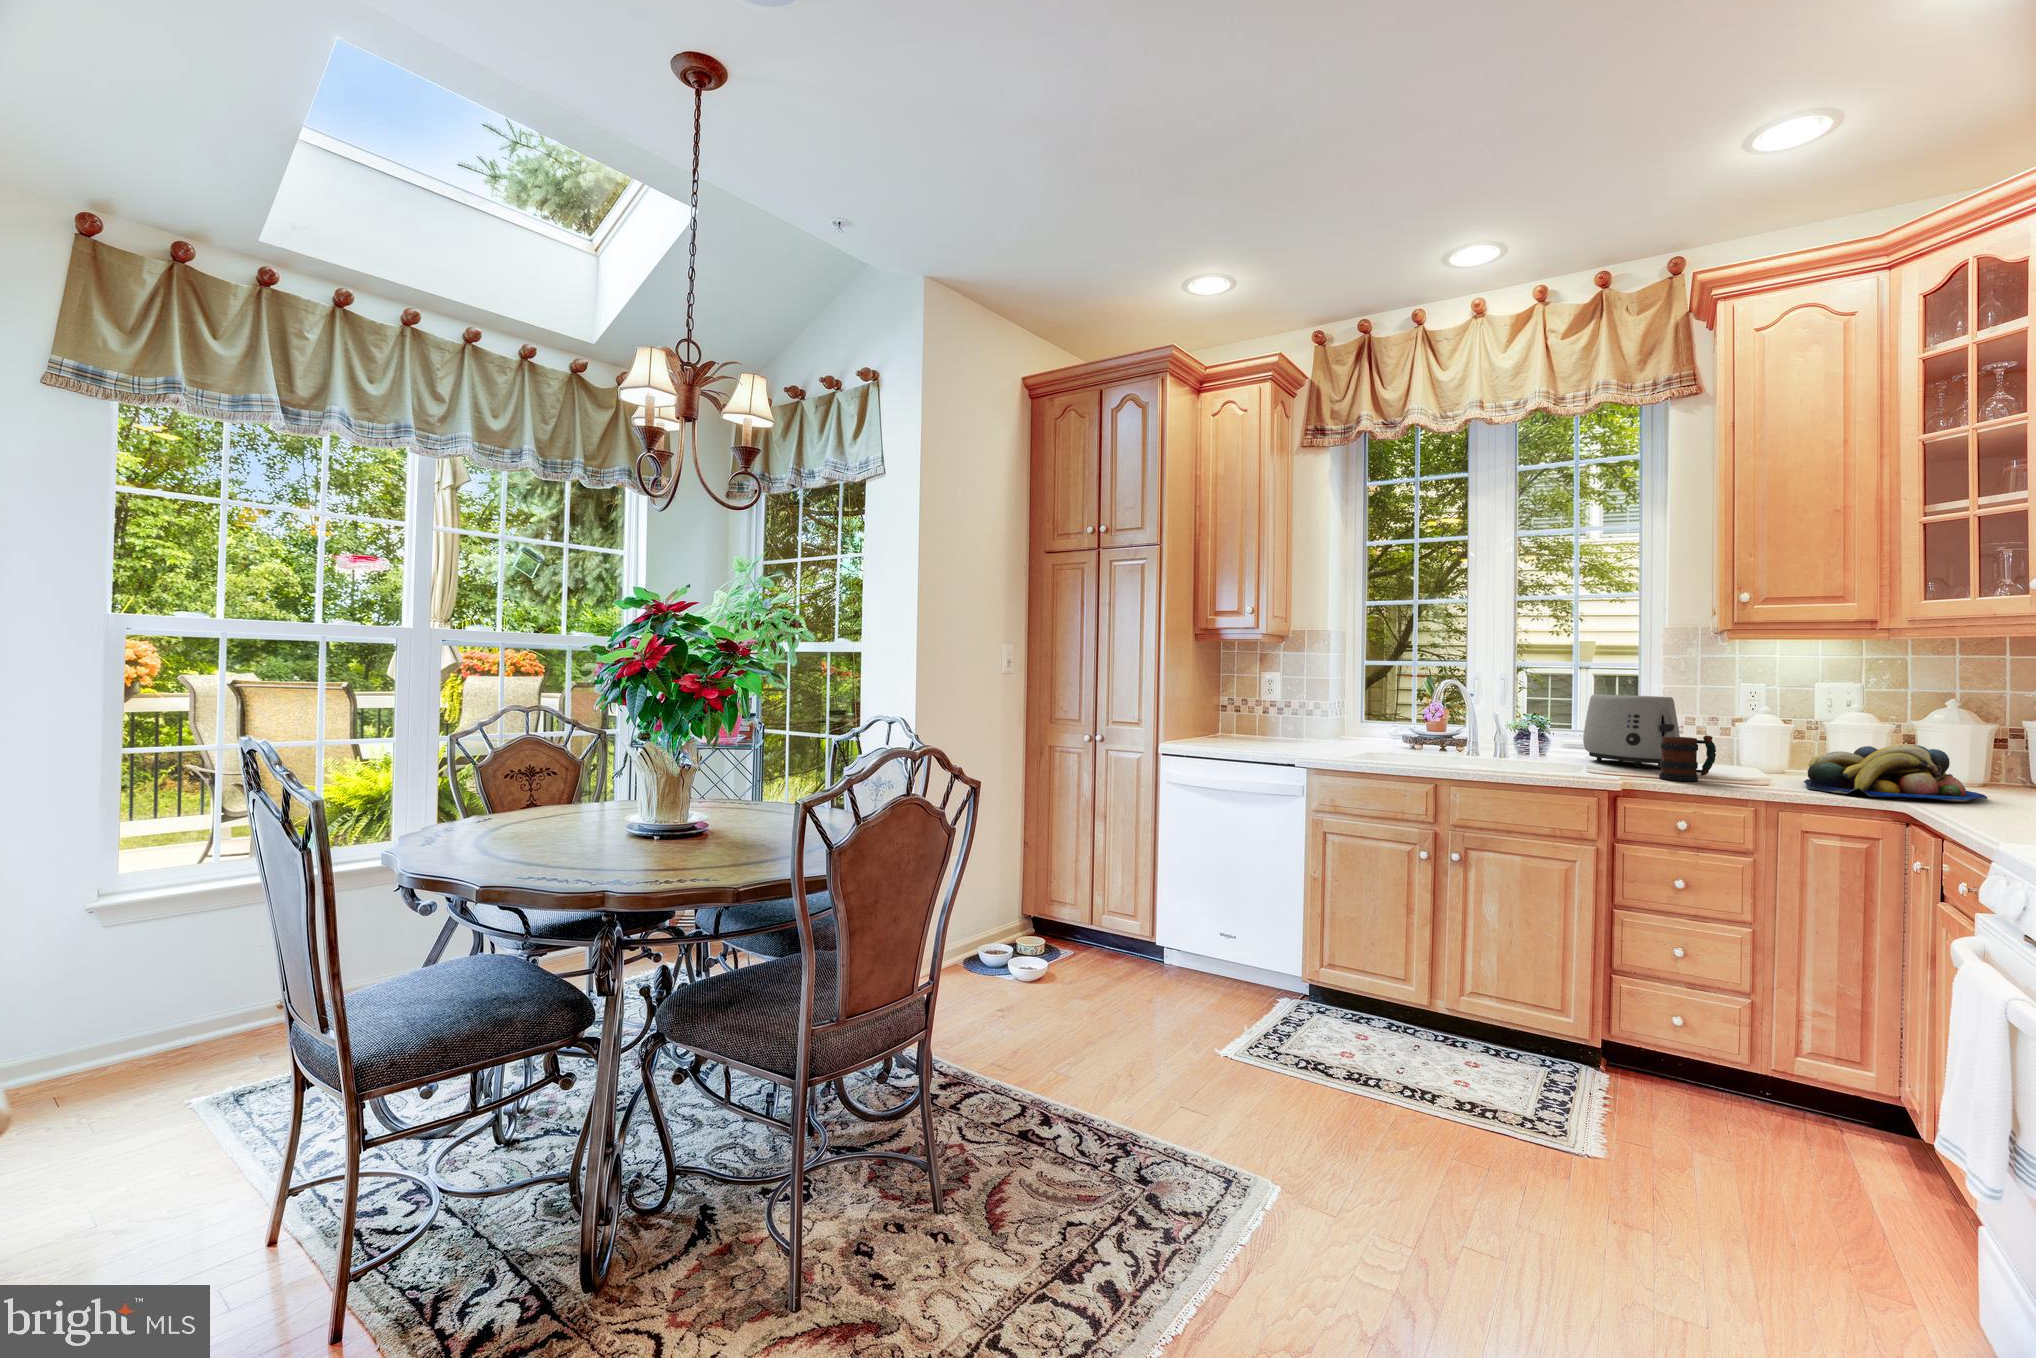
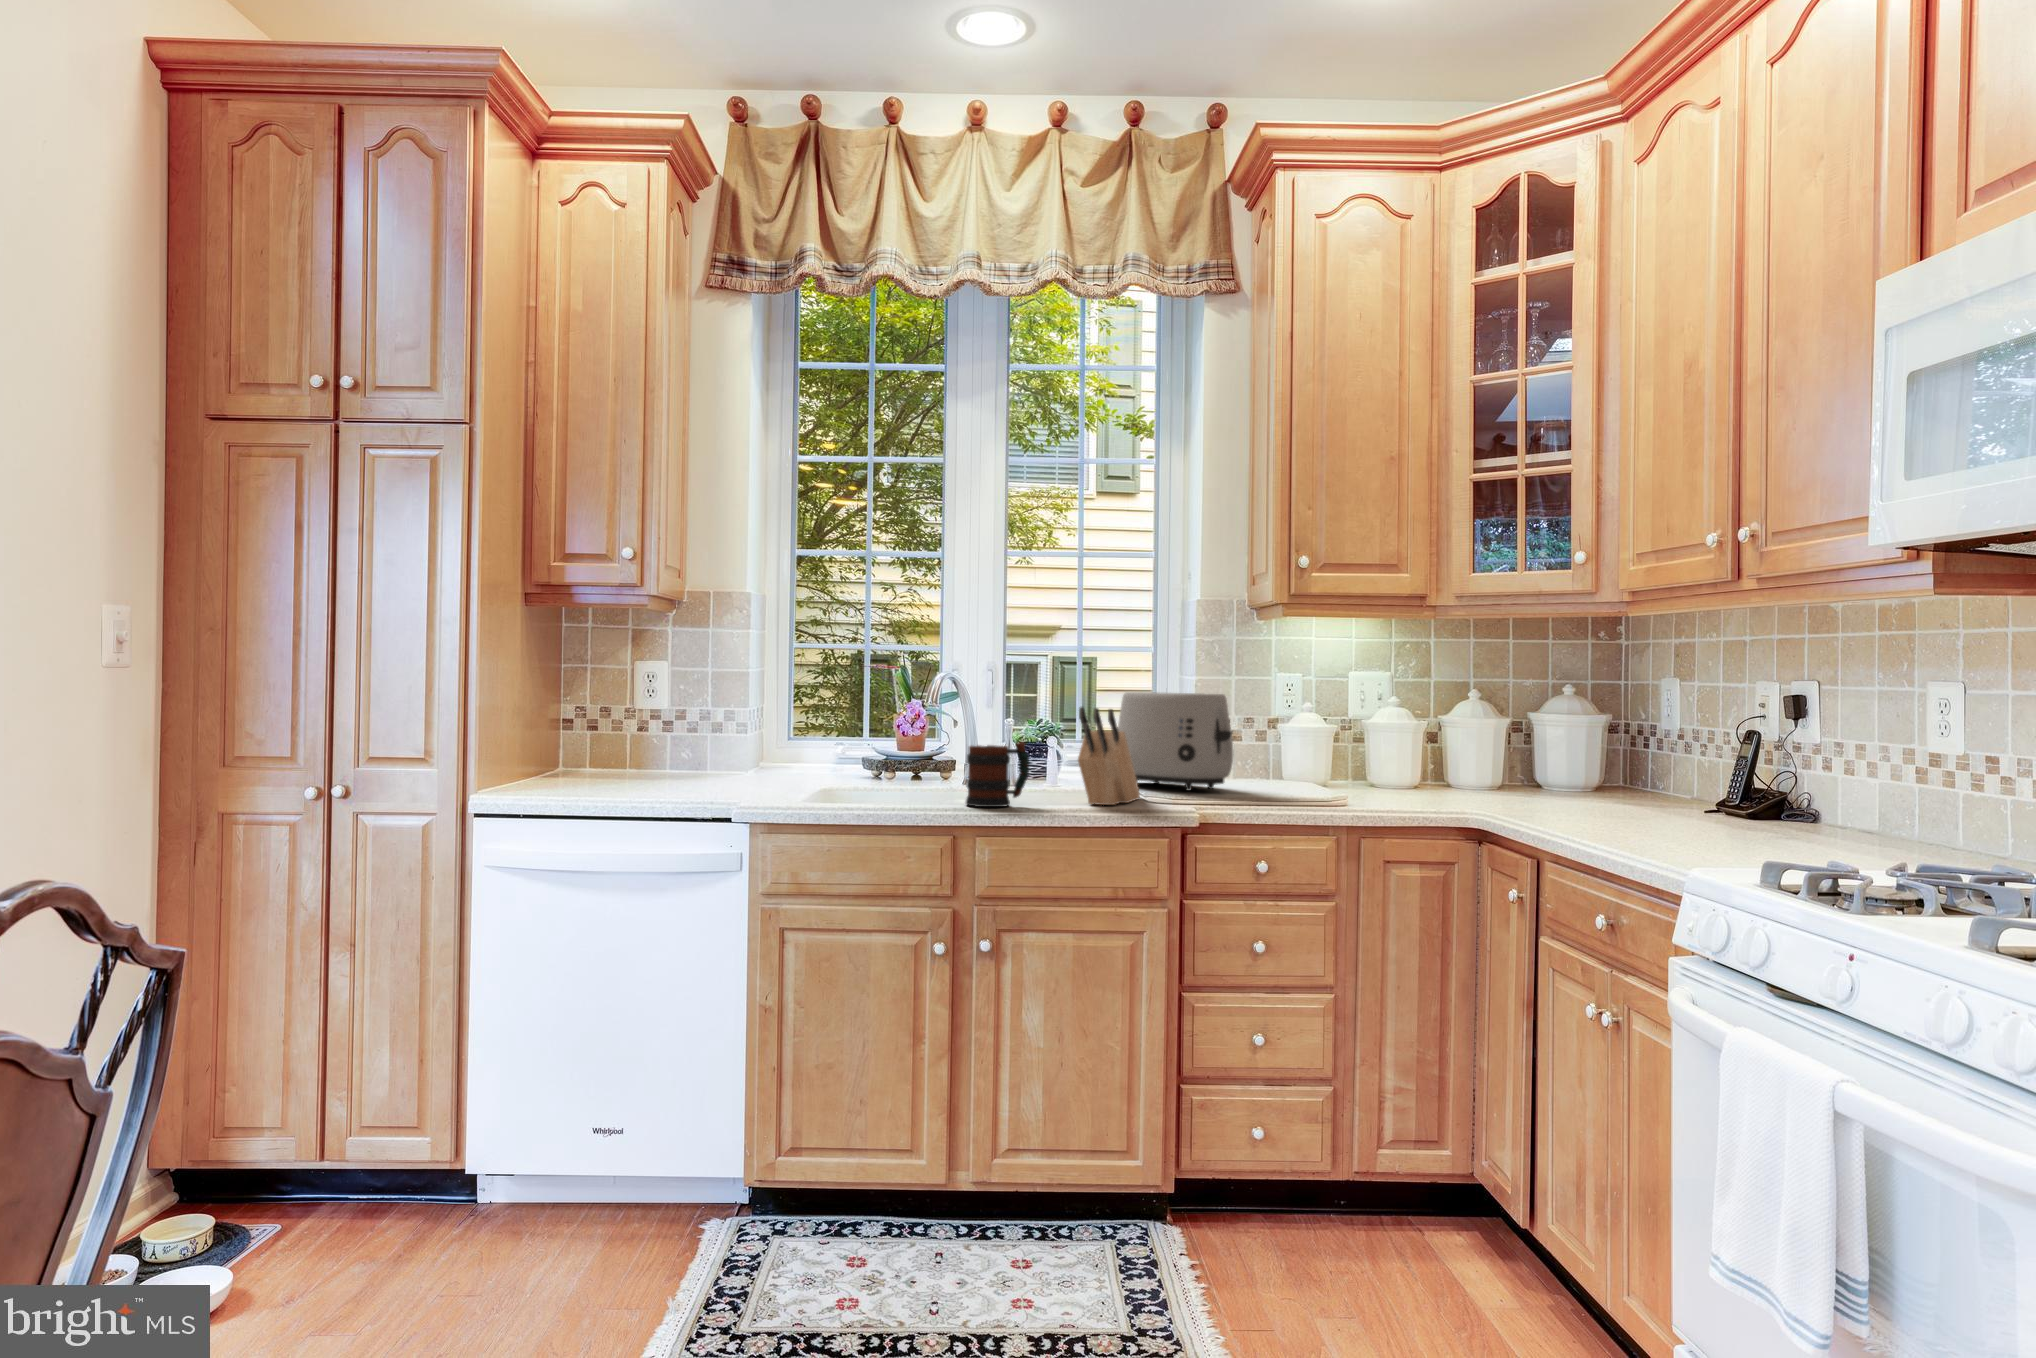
knife block: none [1525,704,1587,772] -> present [1078,707,1140,805]
mug: present [1659,735,1716,781] -> present [966,742,1029,807]
fruit bowl: present [1804,745,1987,800] -> none [1374,747,1544,813]

